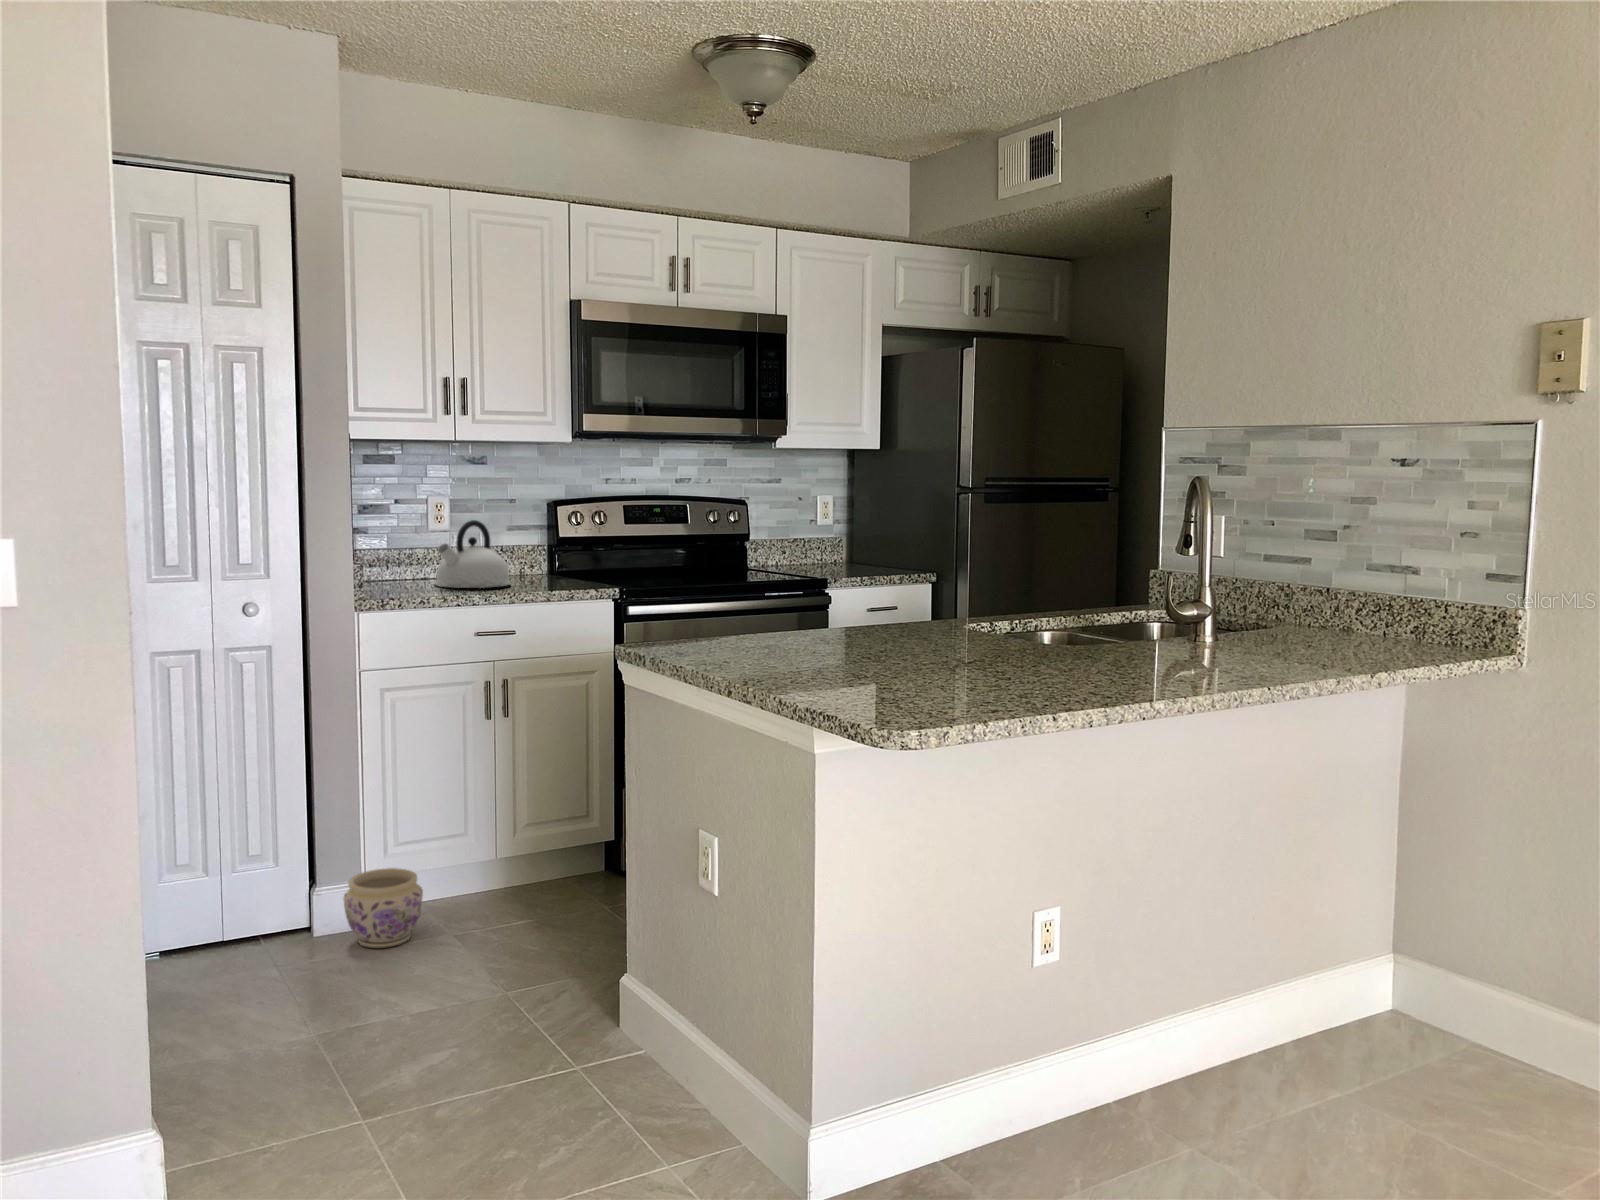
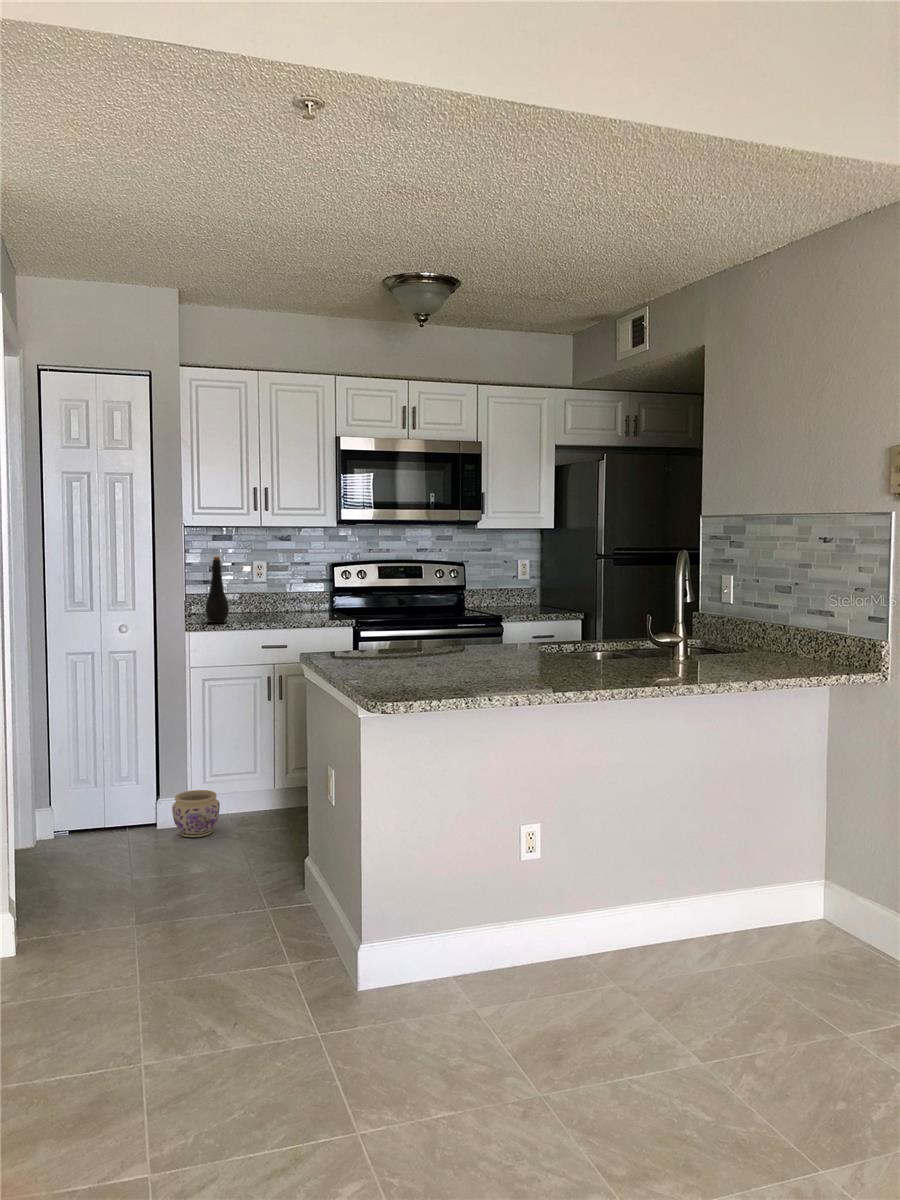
bottle: none [378,489,416,596] -> present [205,557,229,623]
kettle: present [435,520,511,588] -> none [247,576,294,618]

